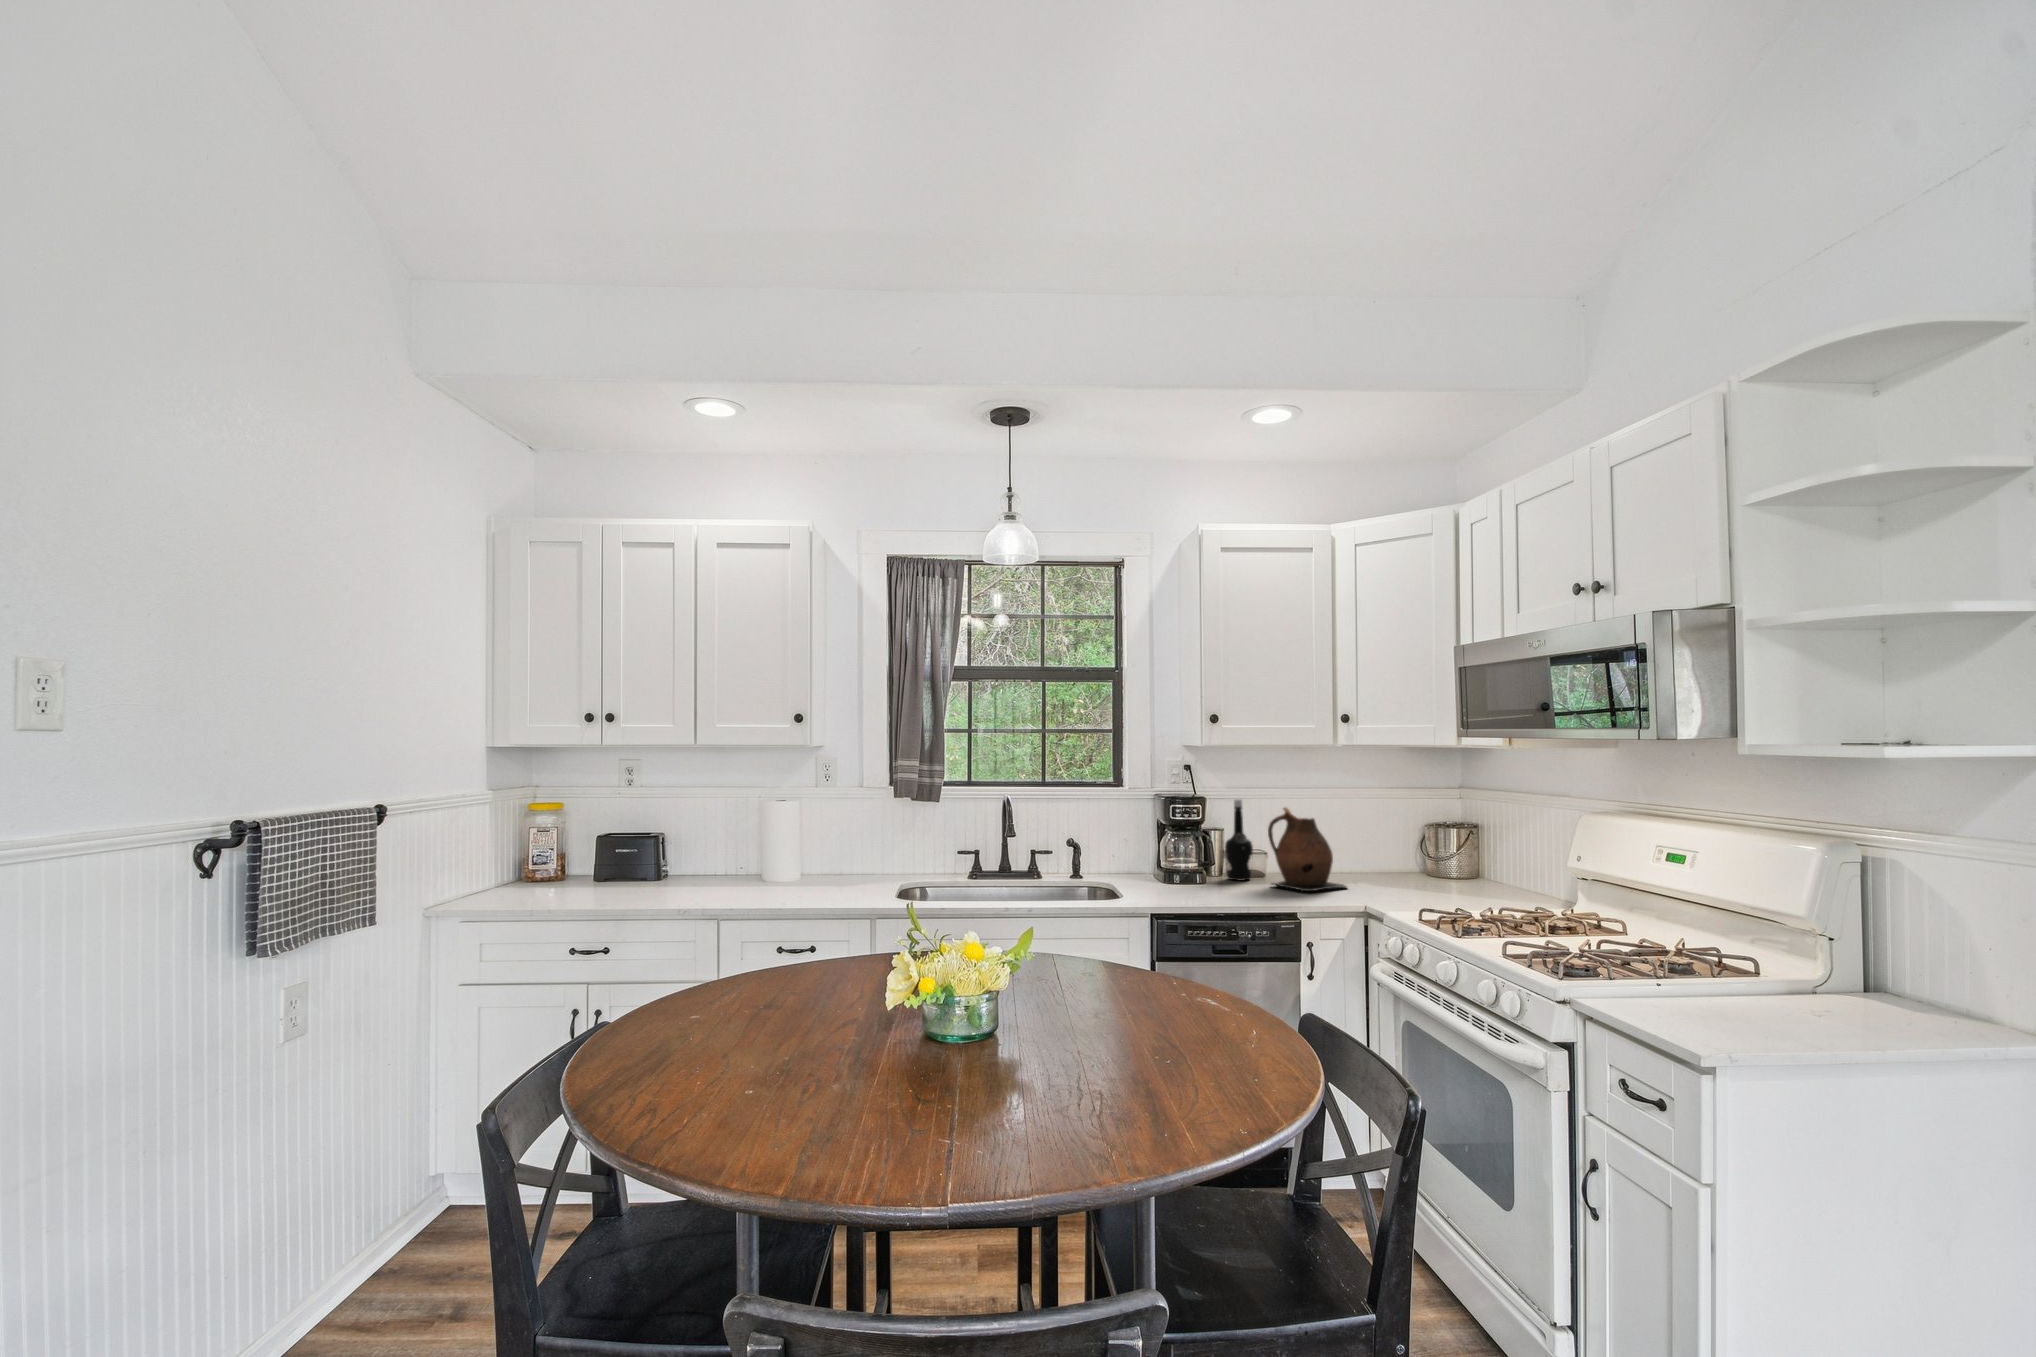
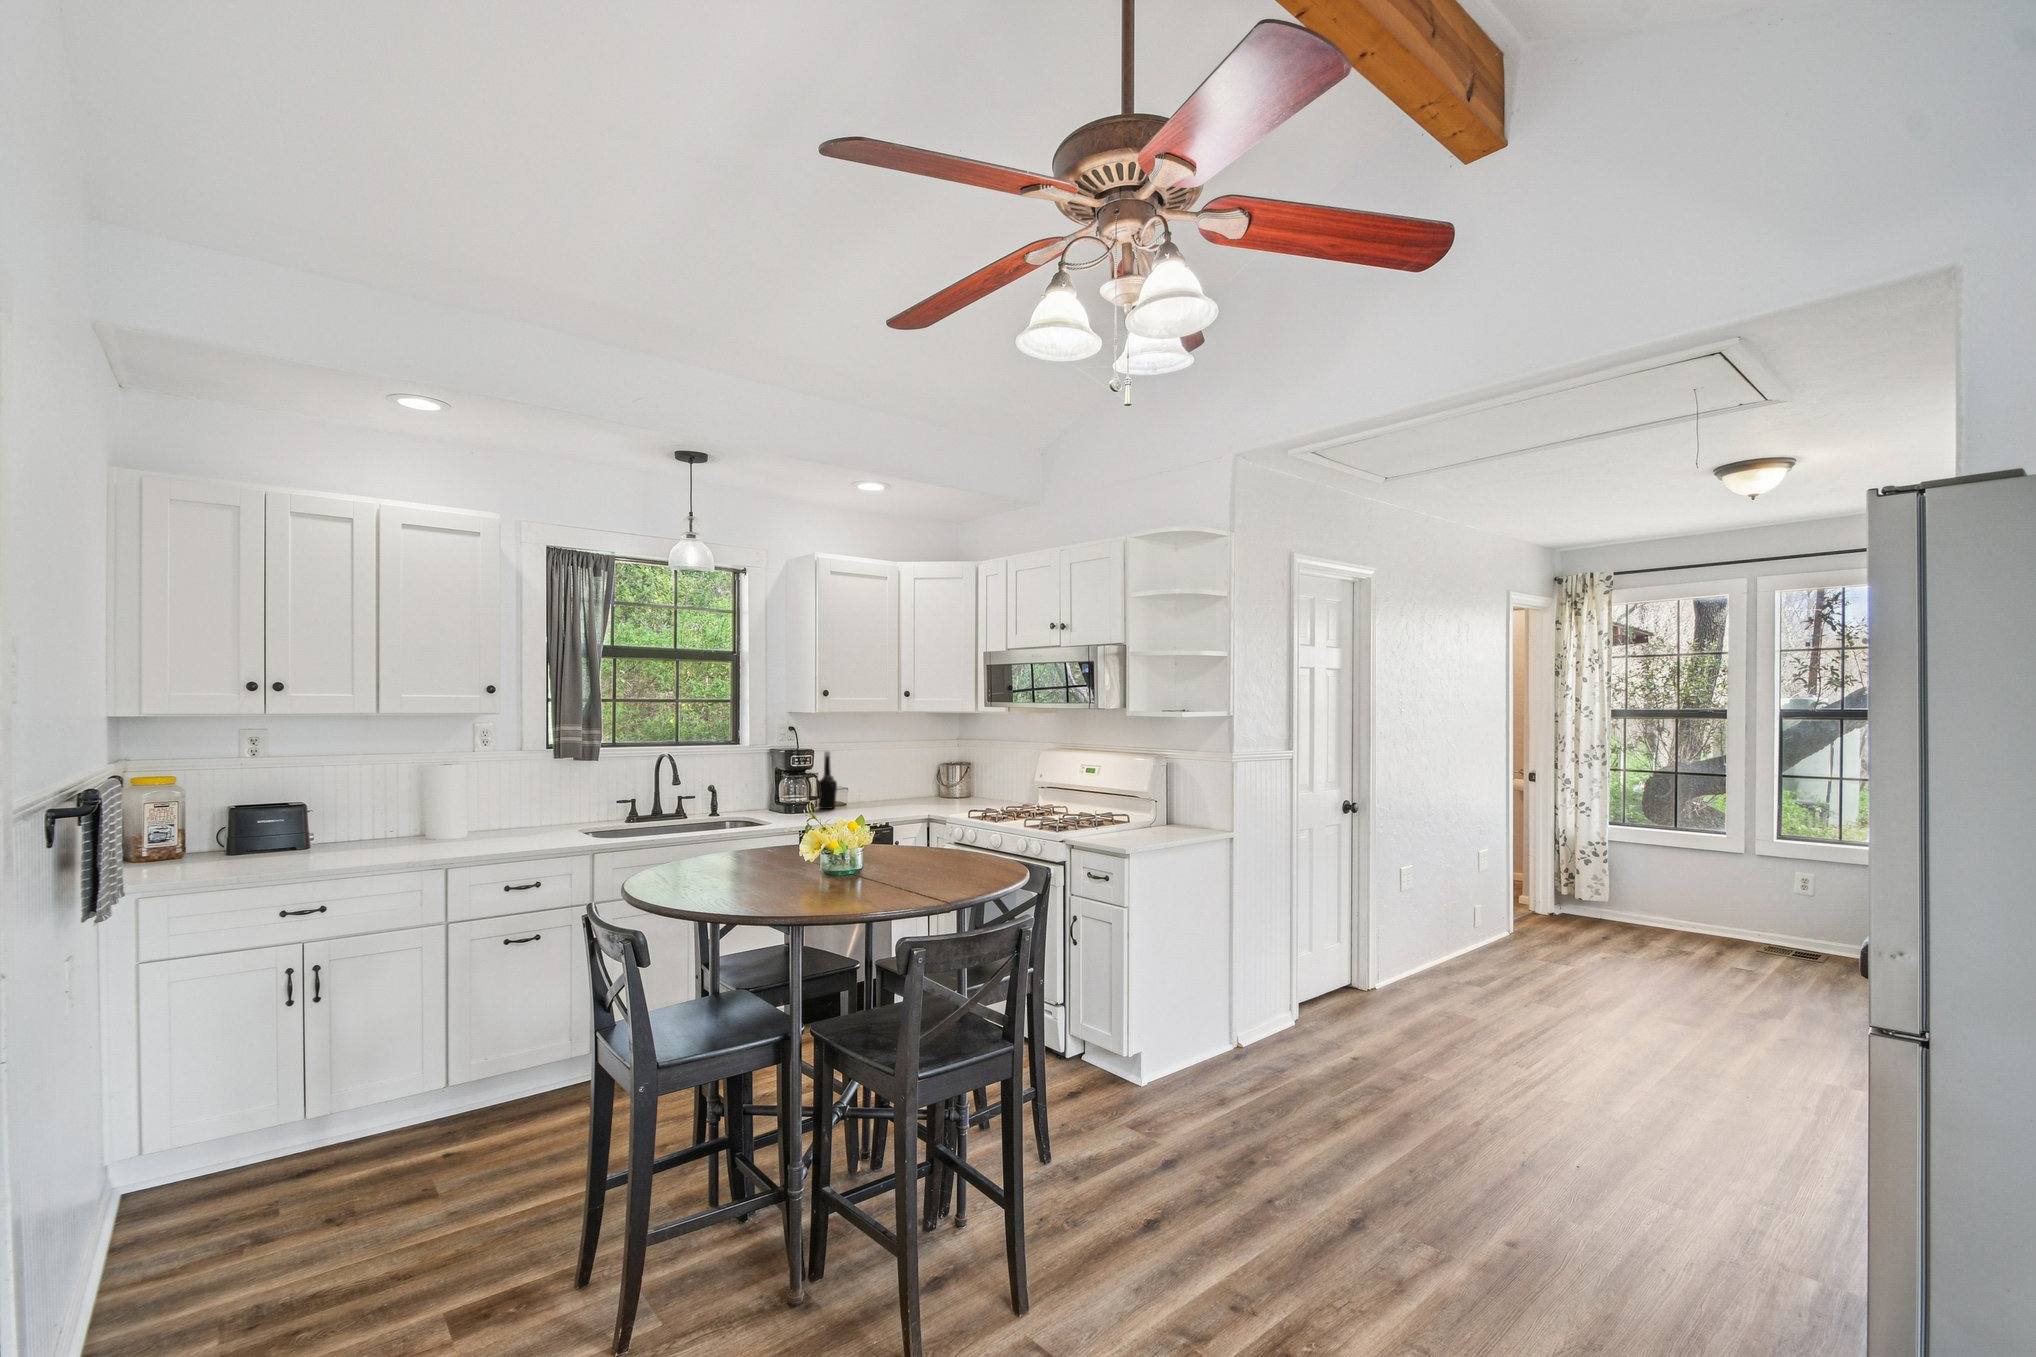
ceramic pitcher: present [1268,807,1346,891] -> none [852,755,904,811]

